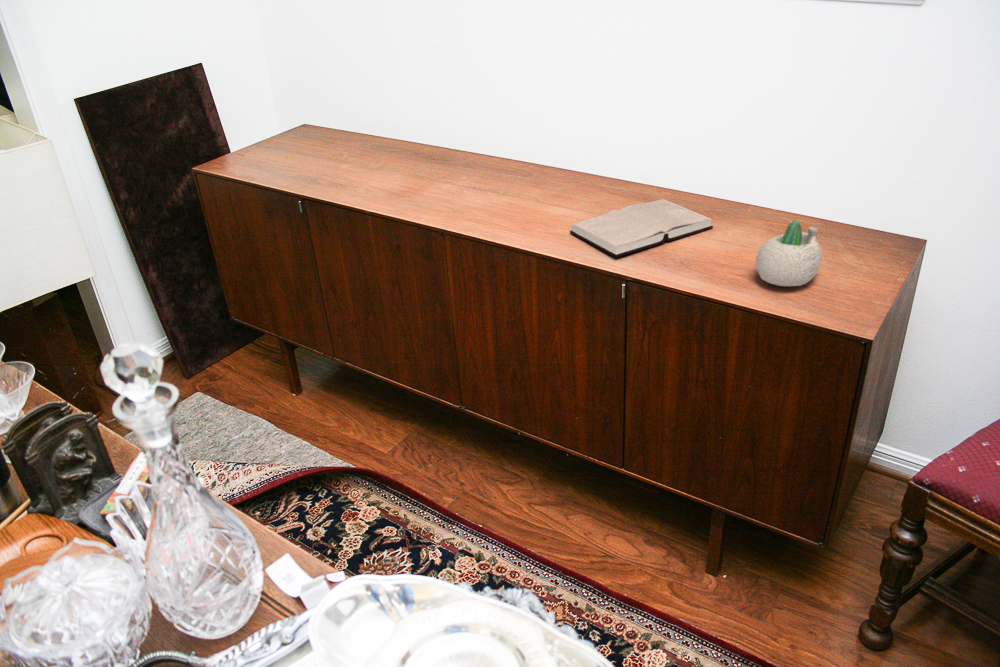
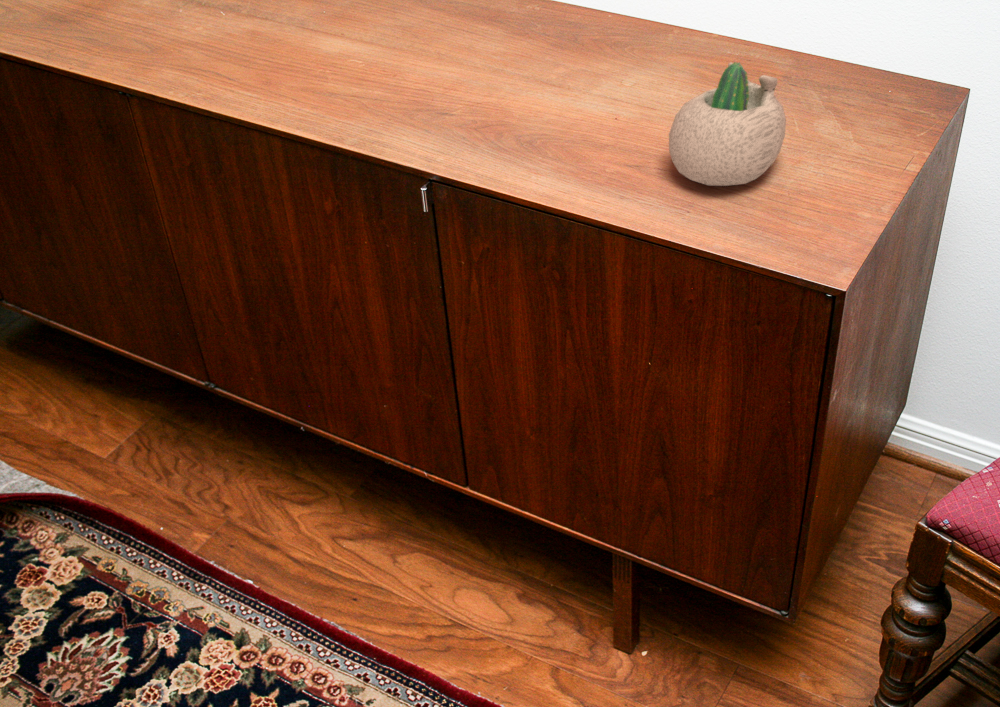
hardback book: present [570,199,713,257] -> none [357,17,611,133]

